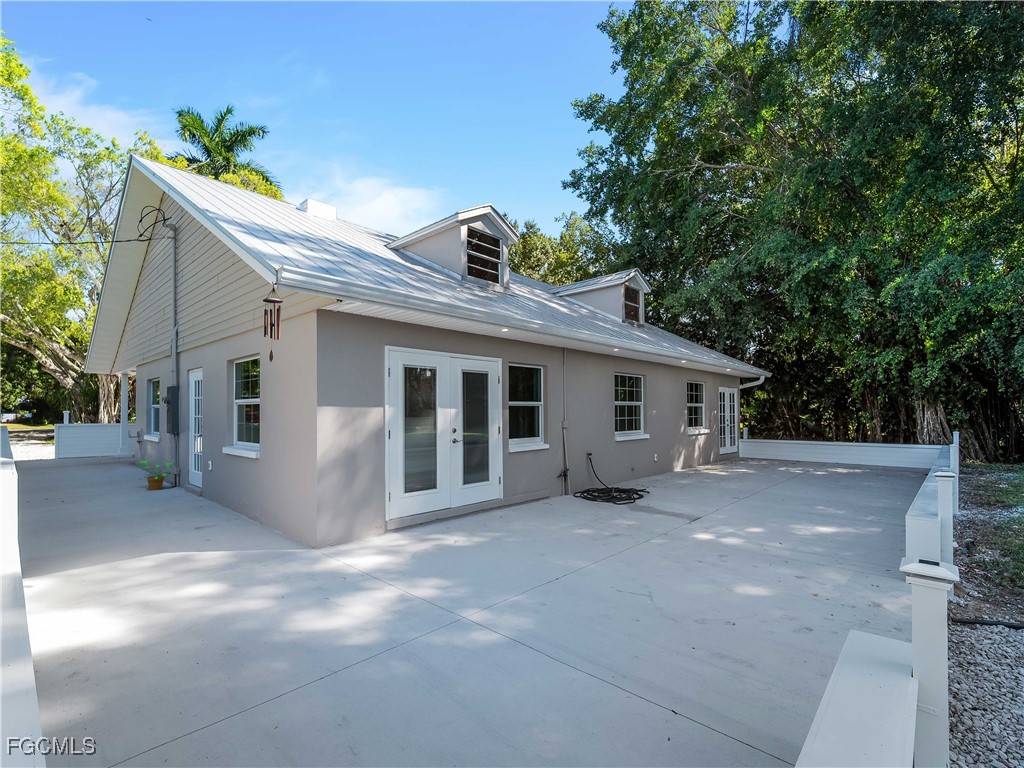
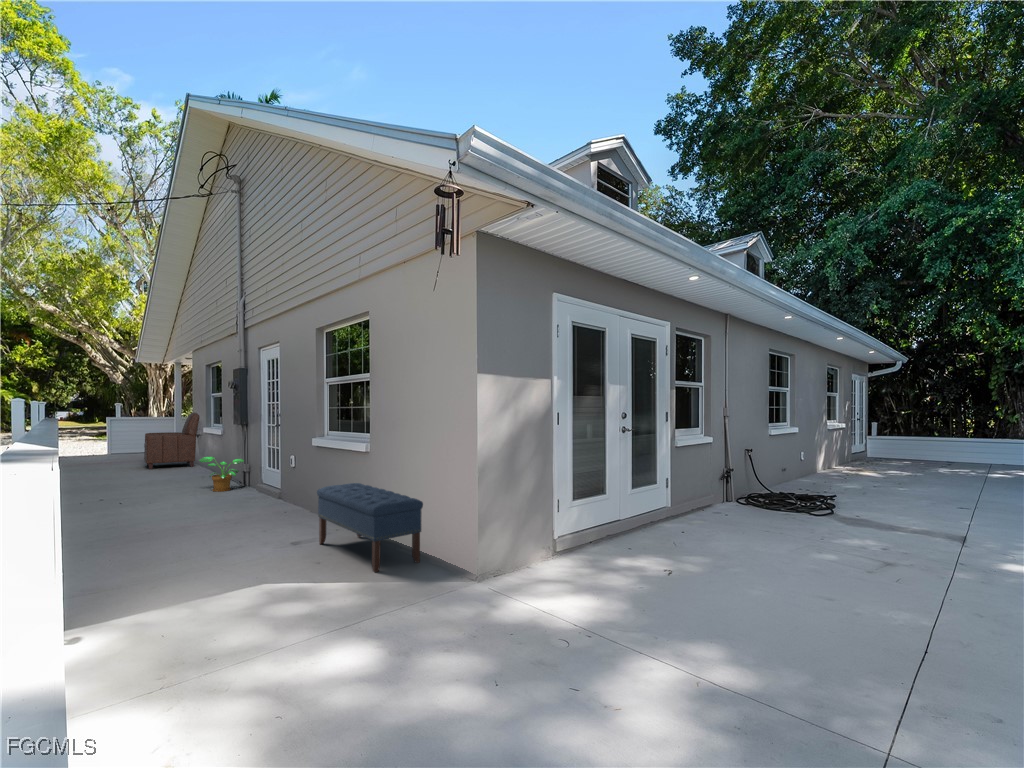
chair: none [91,421,142,472] -> present [144,413,200,470]
bench: none [217,482,288,544] -> present [317,483,423,573]

